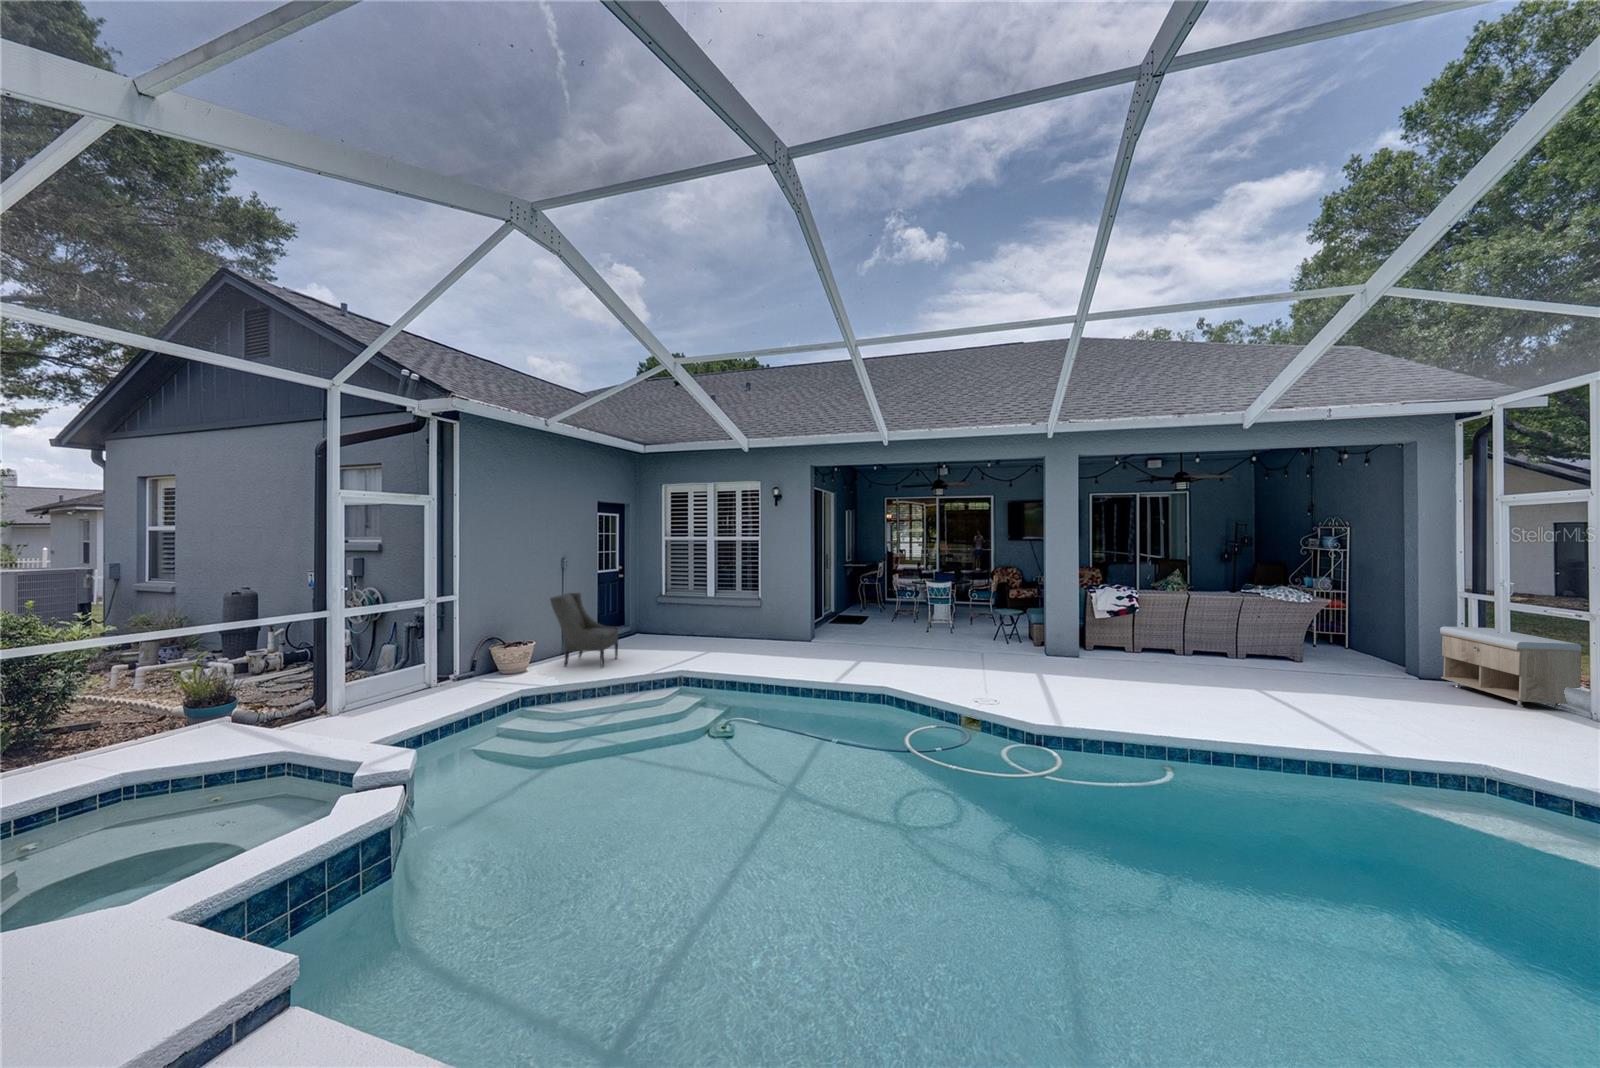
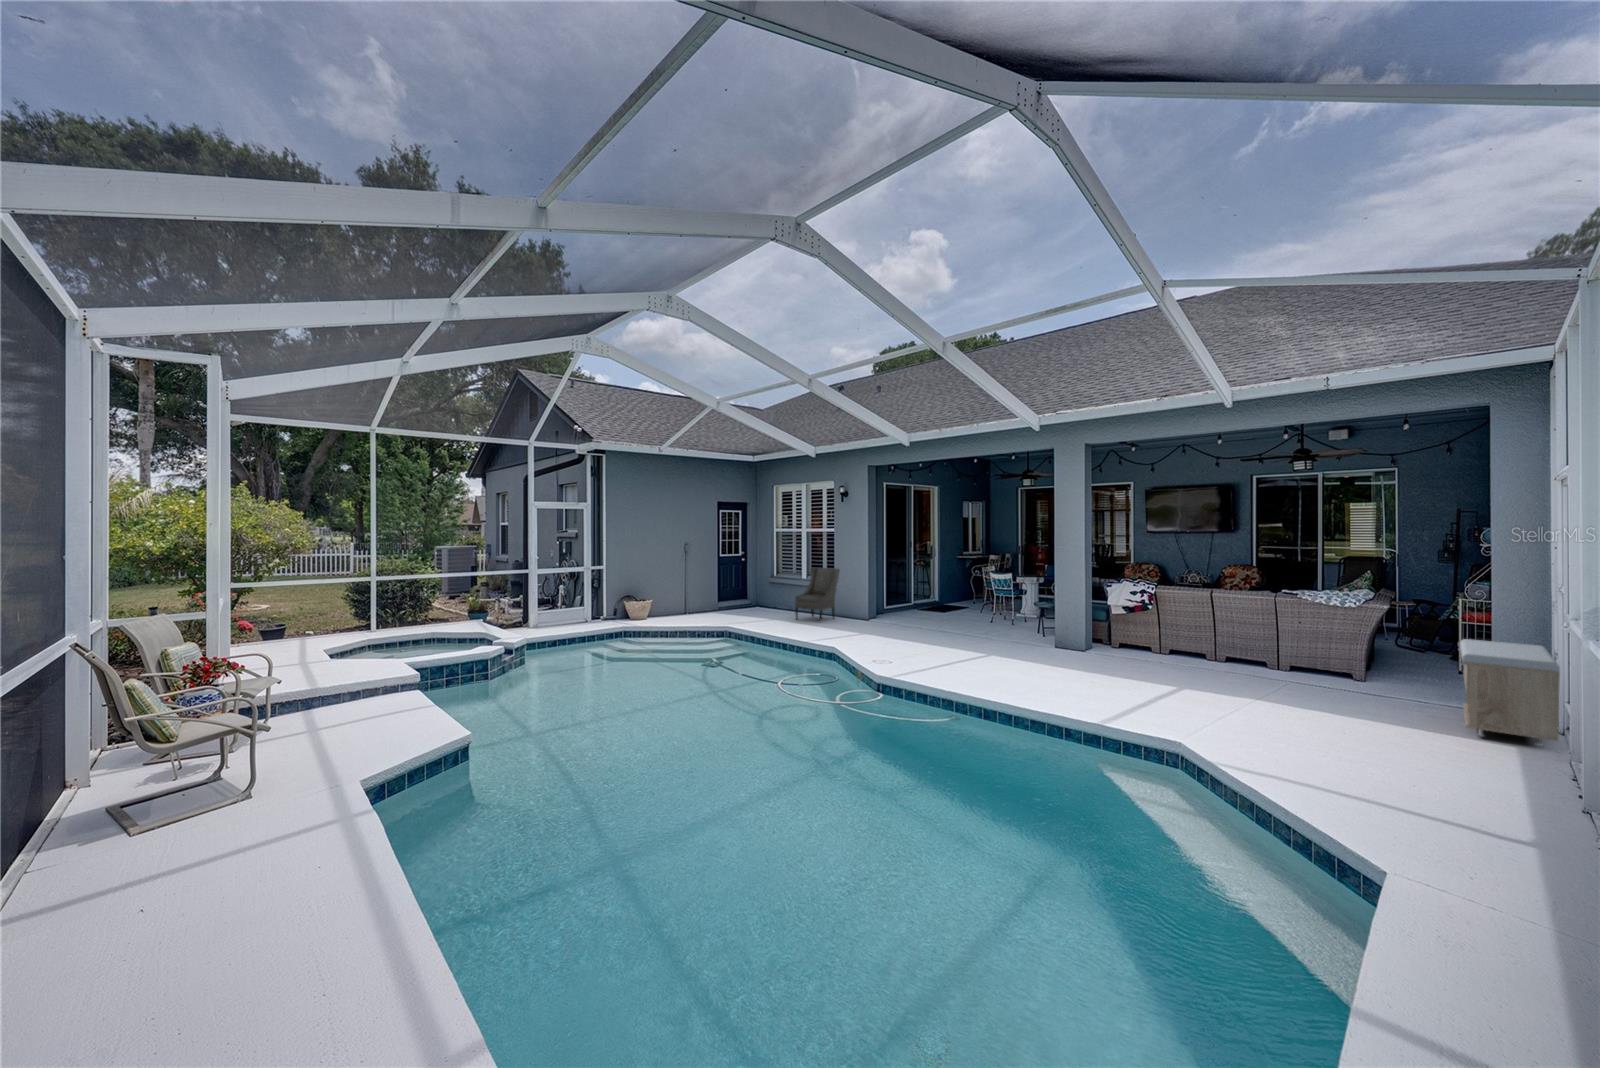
armchair: present [550,593,618,668] -> present [795,568,840,621]

